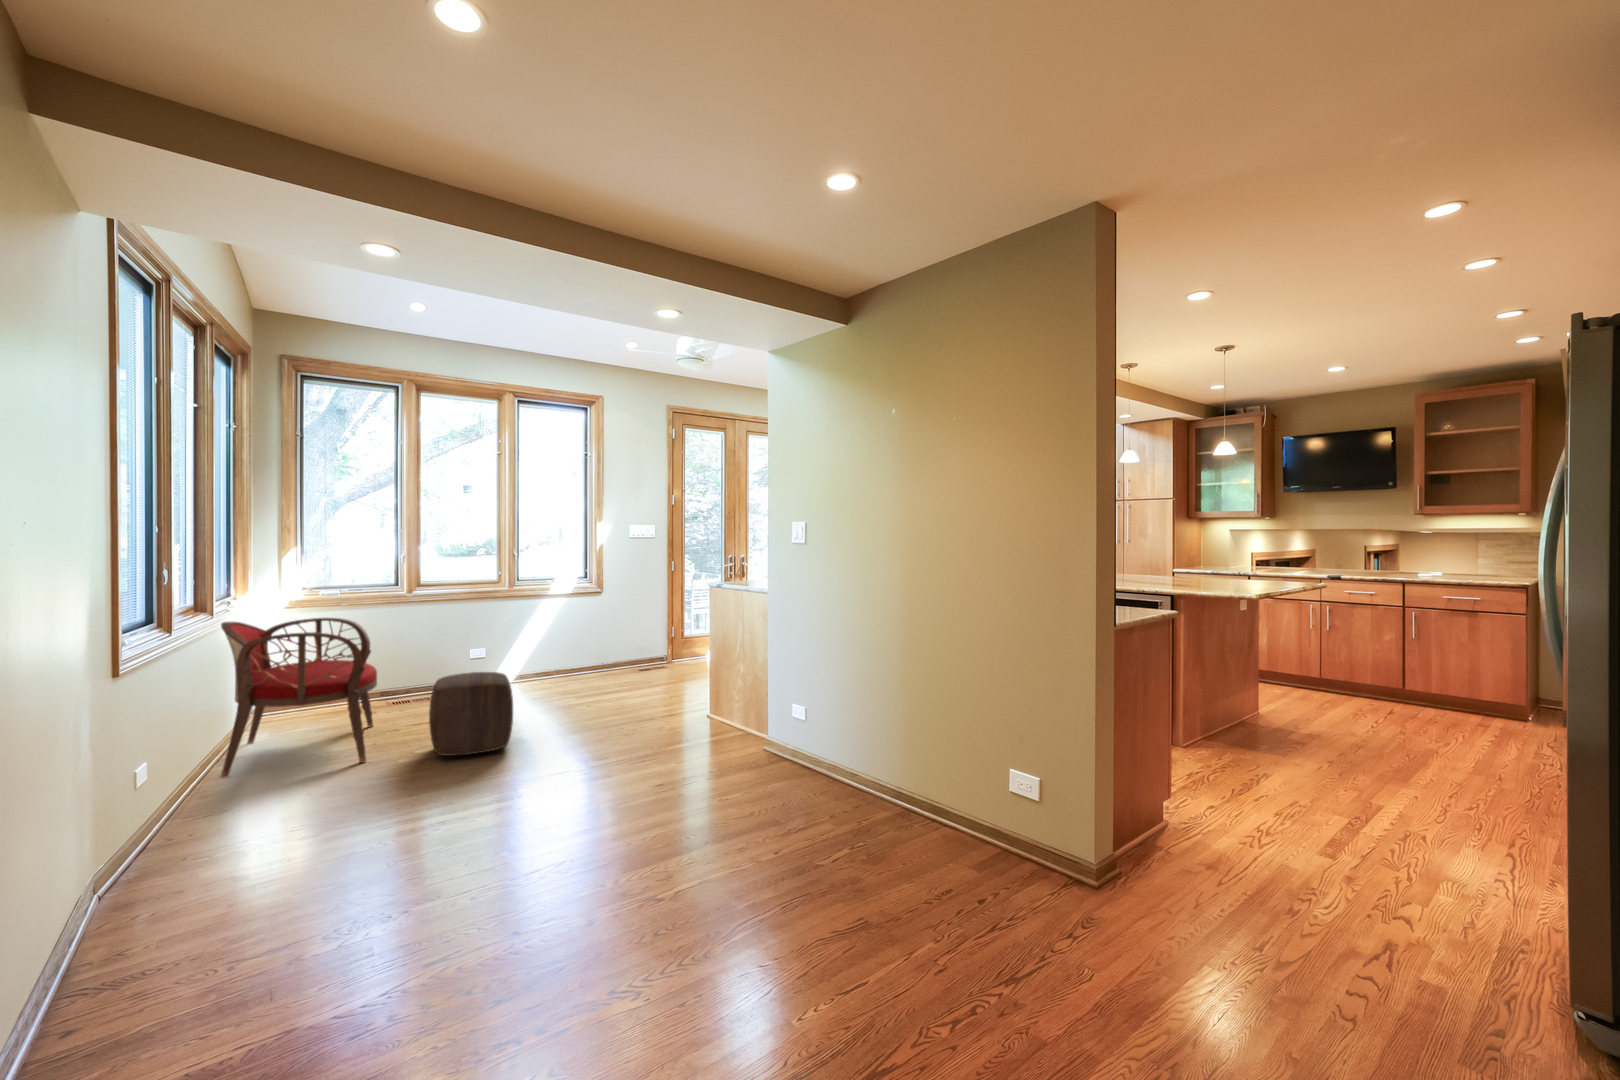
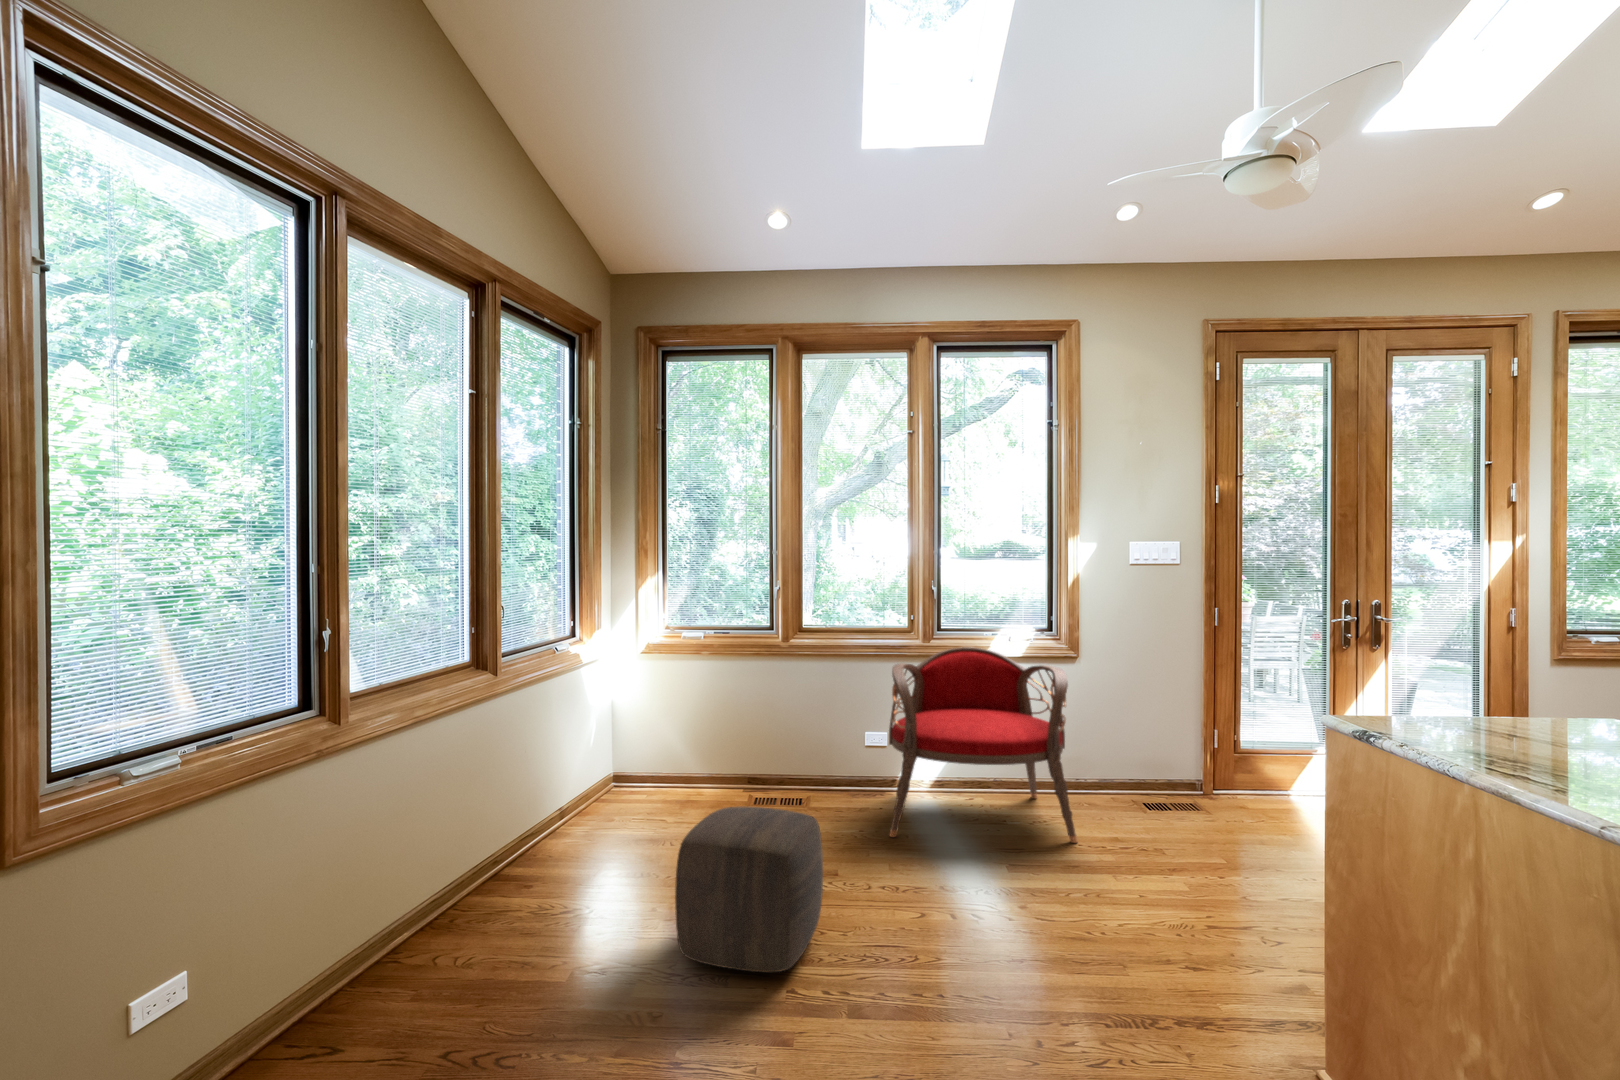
armchair: present [221,618,377,778] -> present [889,647,1077,843]

